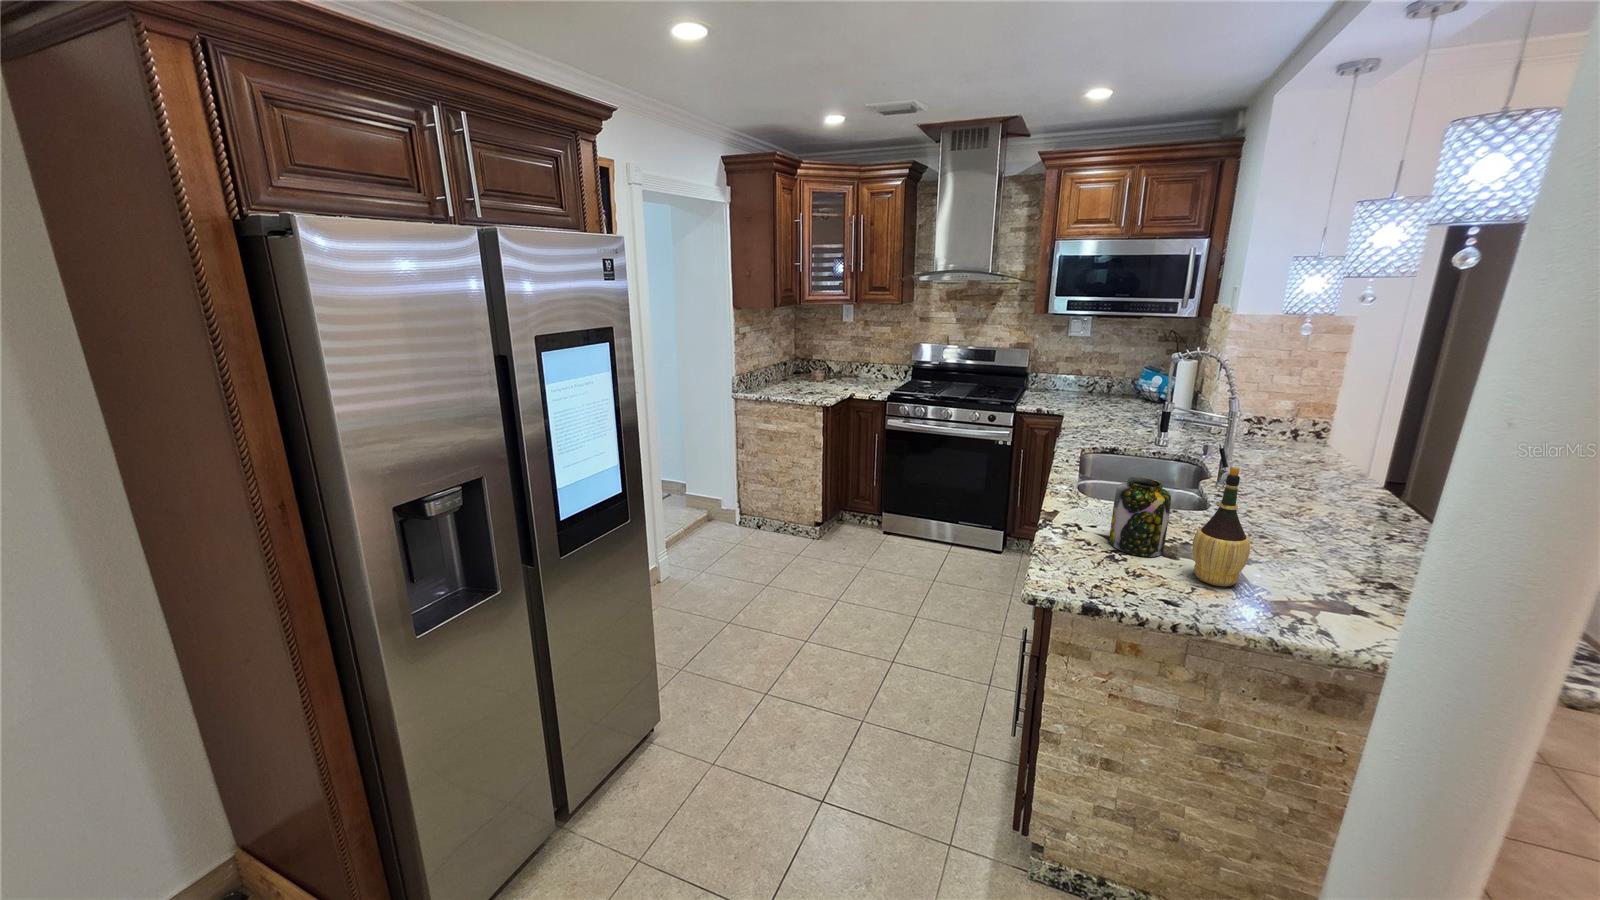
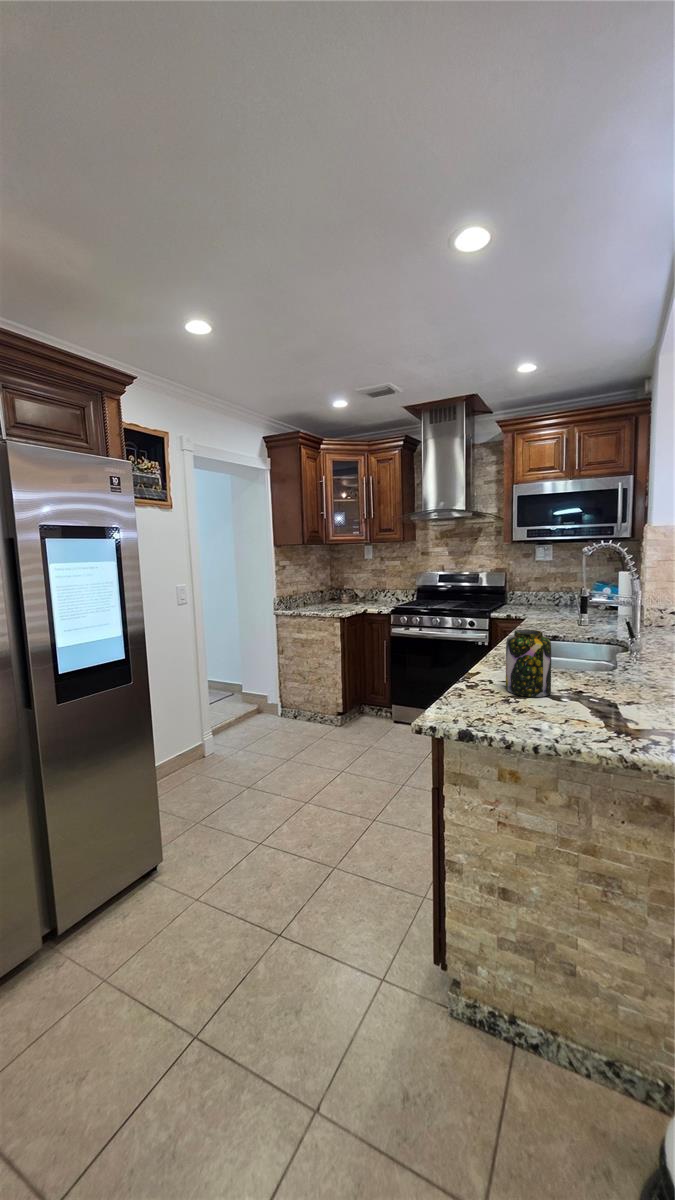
wine bottle: present [1192,467,1250,586] -> none [563,606,612,716]

